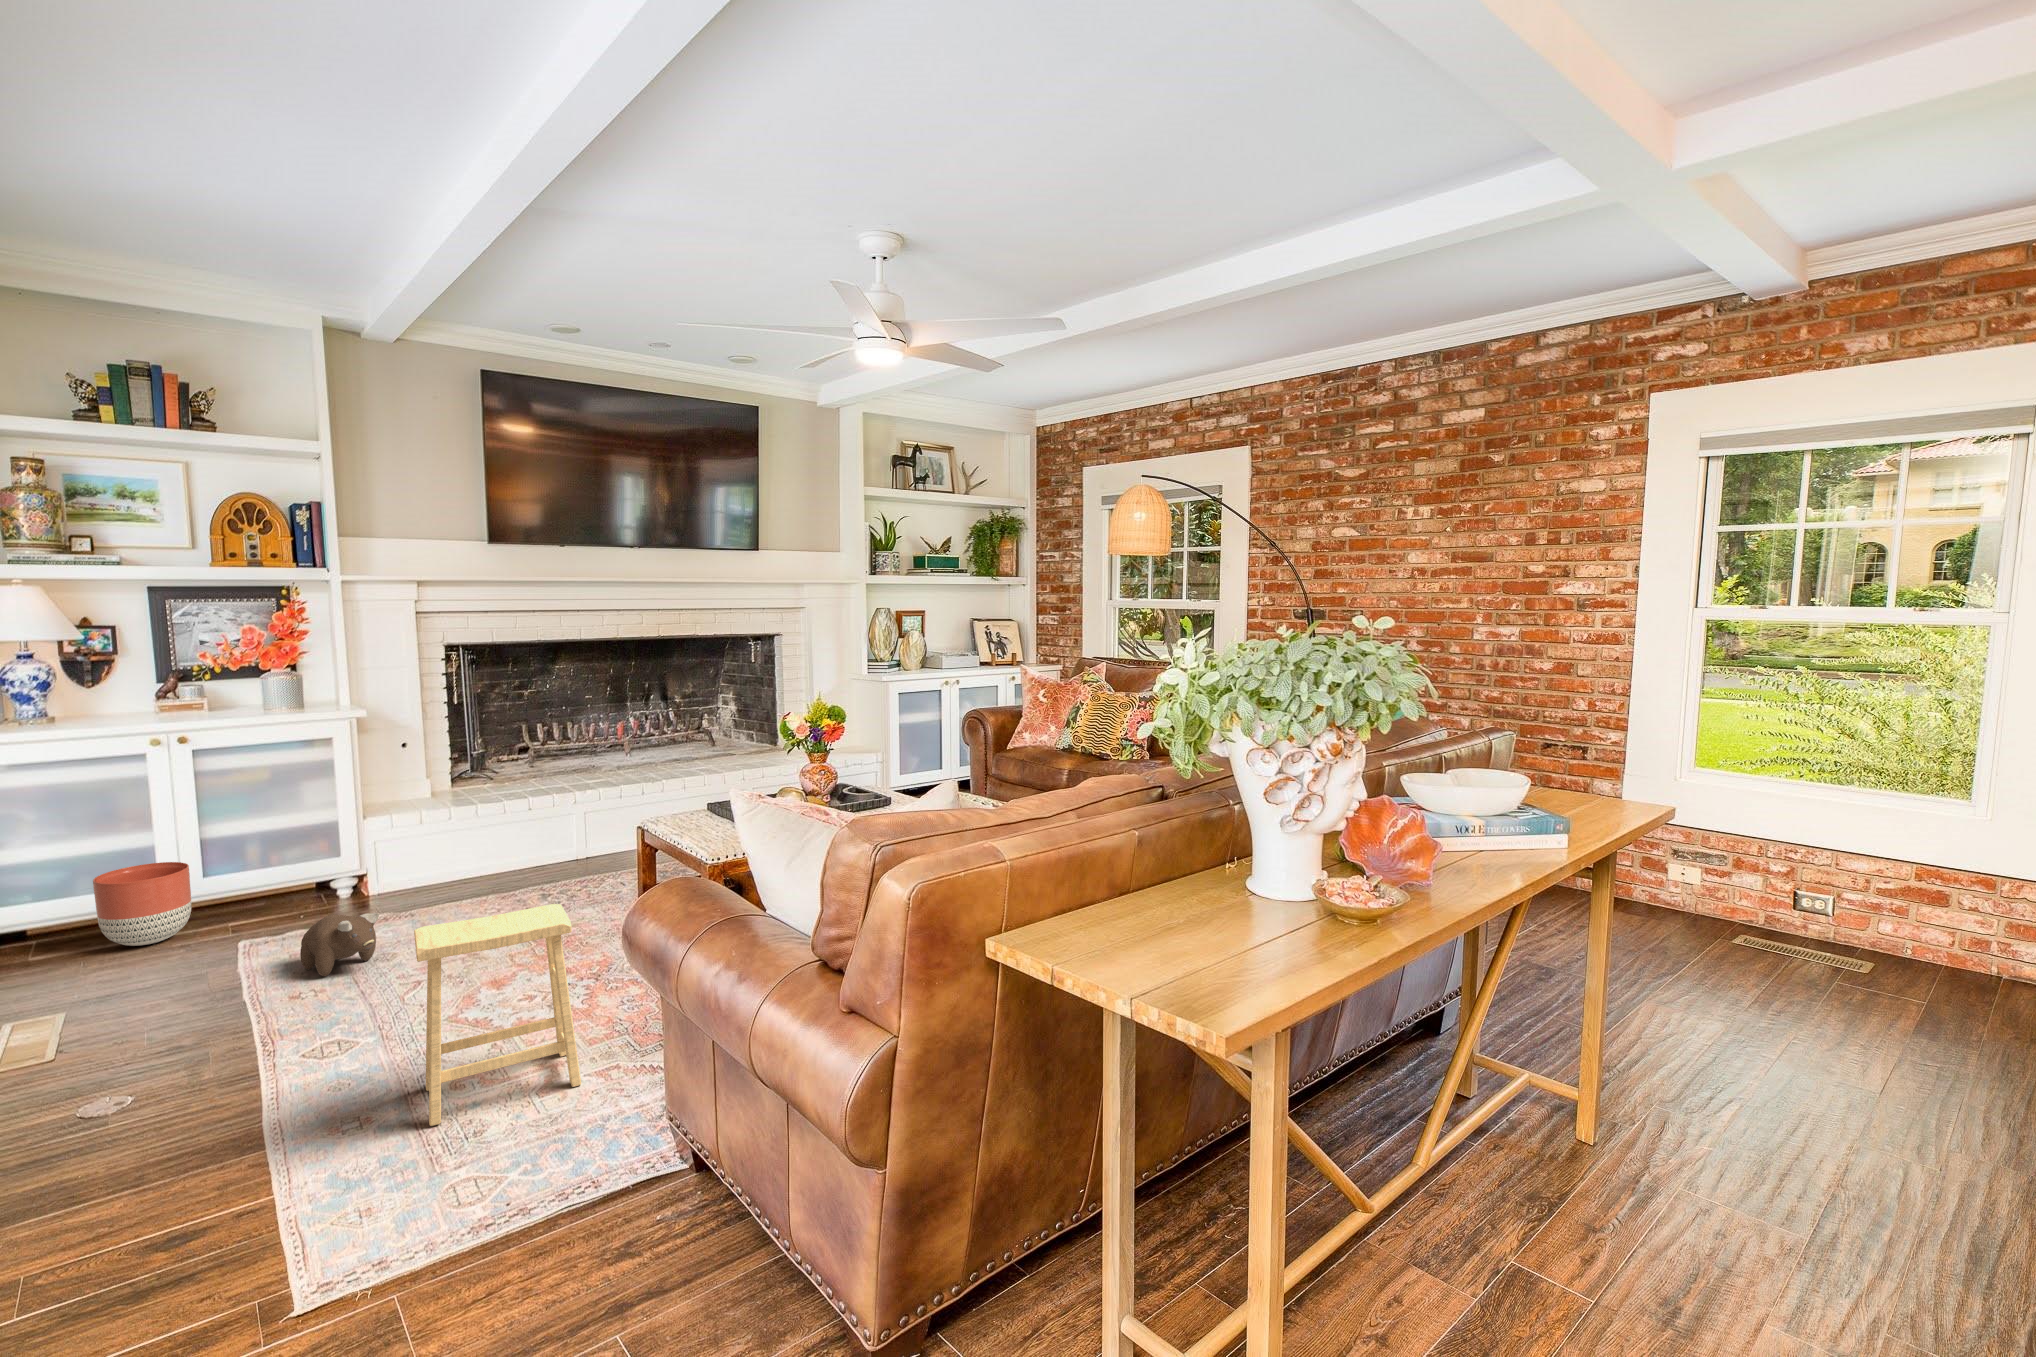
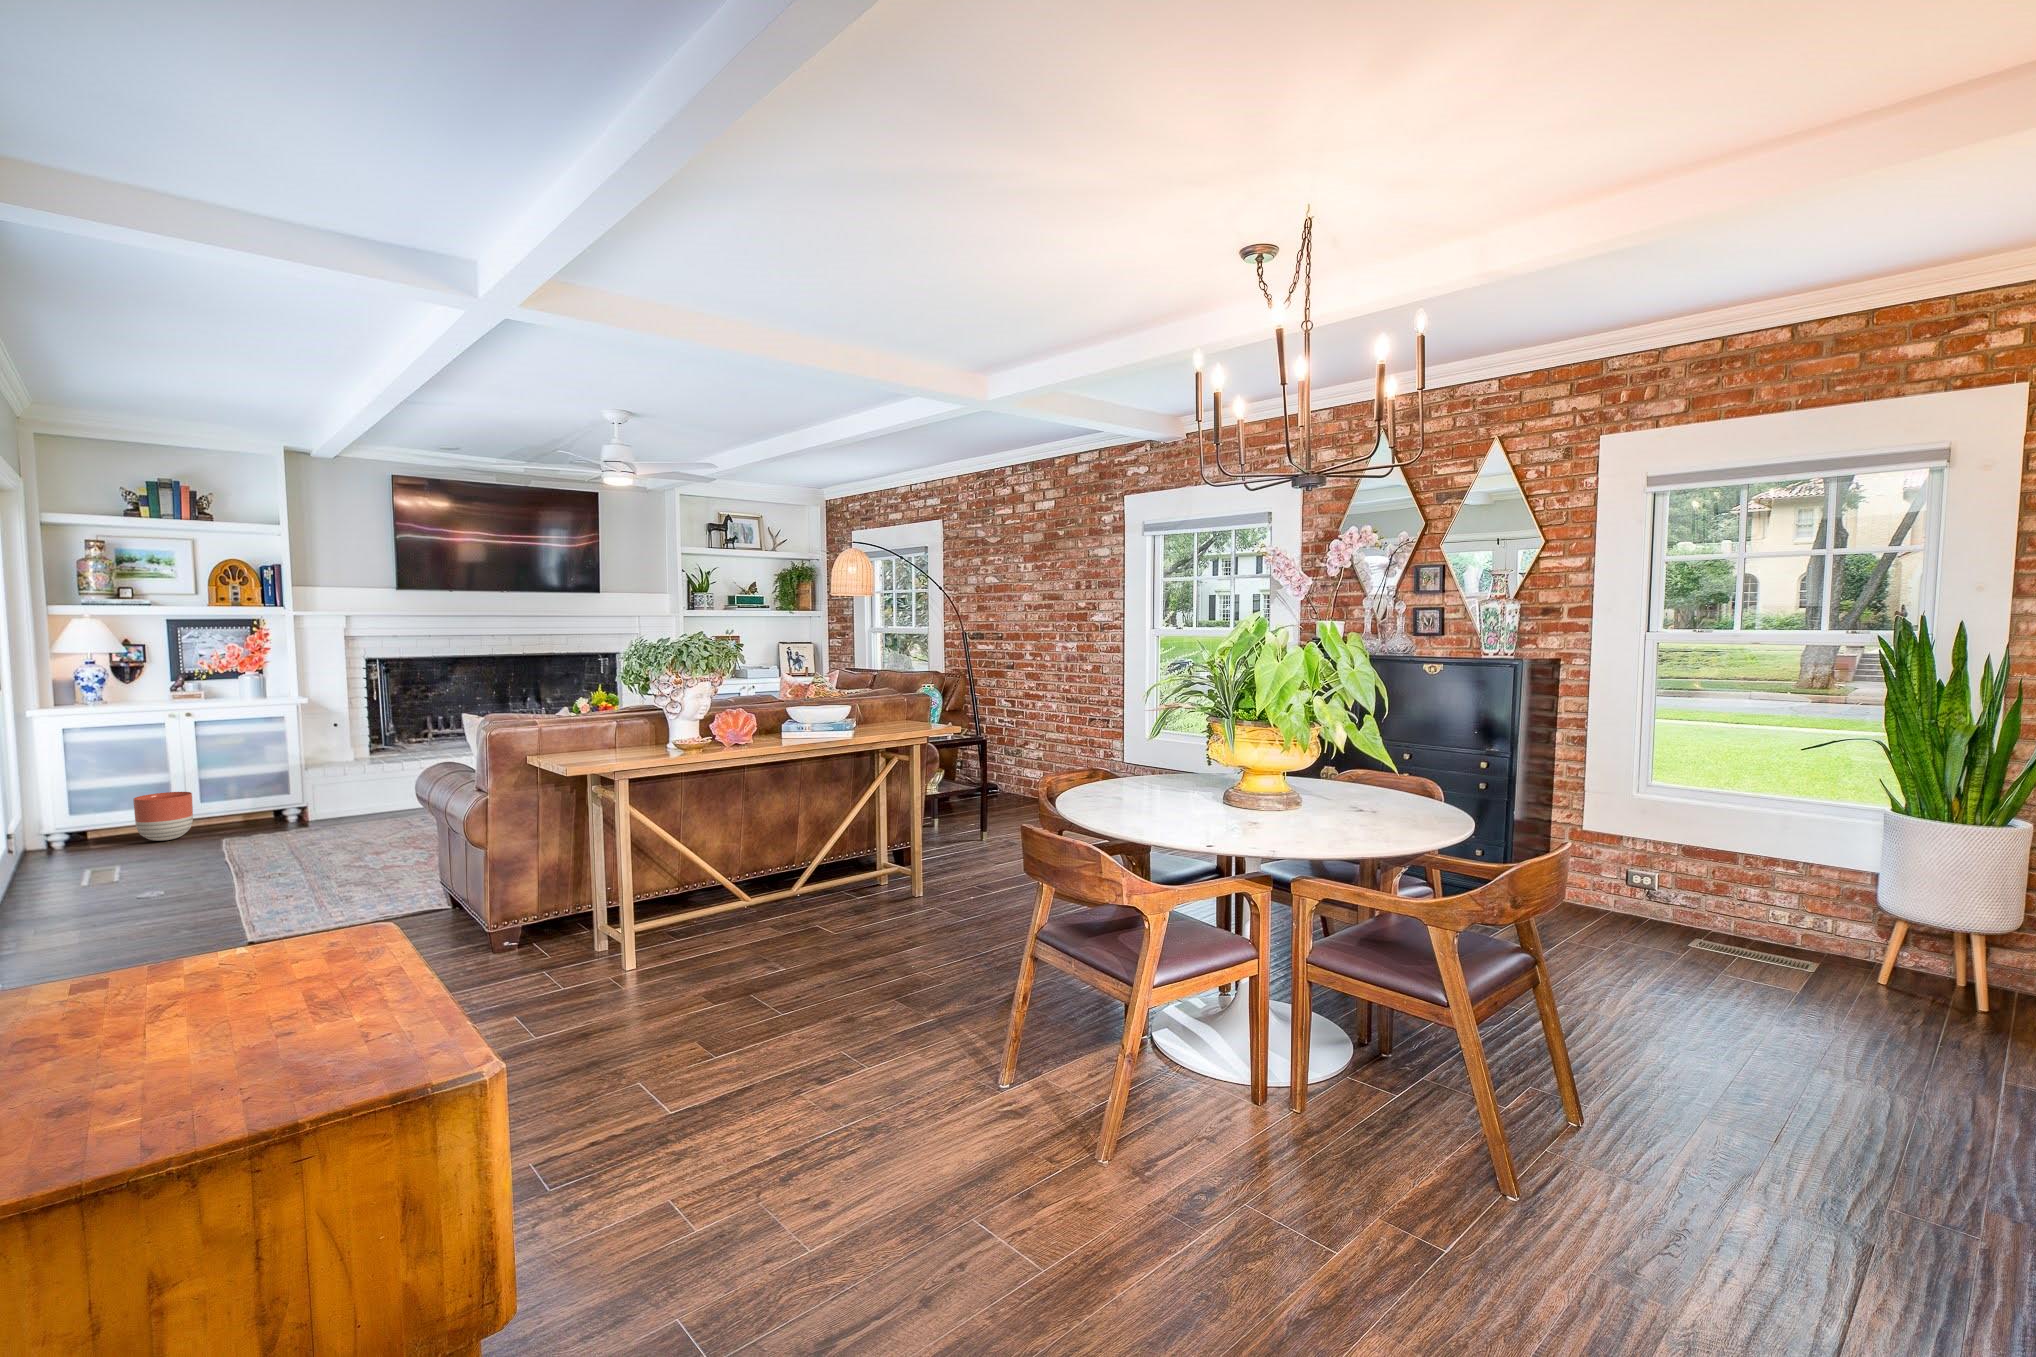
footstool: present [414,904,581,1126] -> none [325,790,415,896]
plush toy: present [300,912,379,976] -> none [262,814,311,851]

